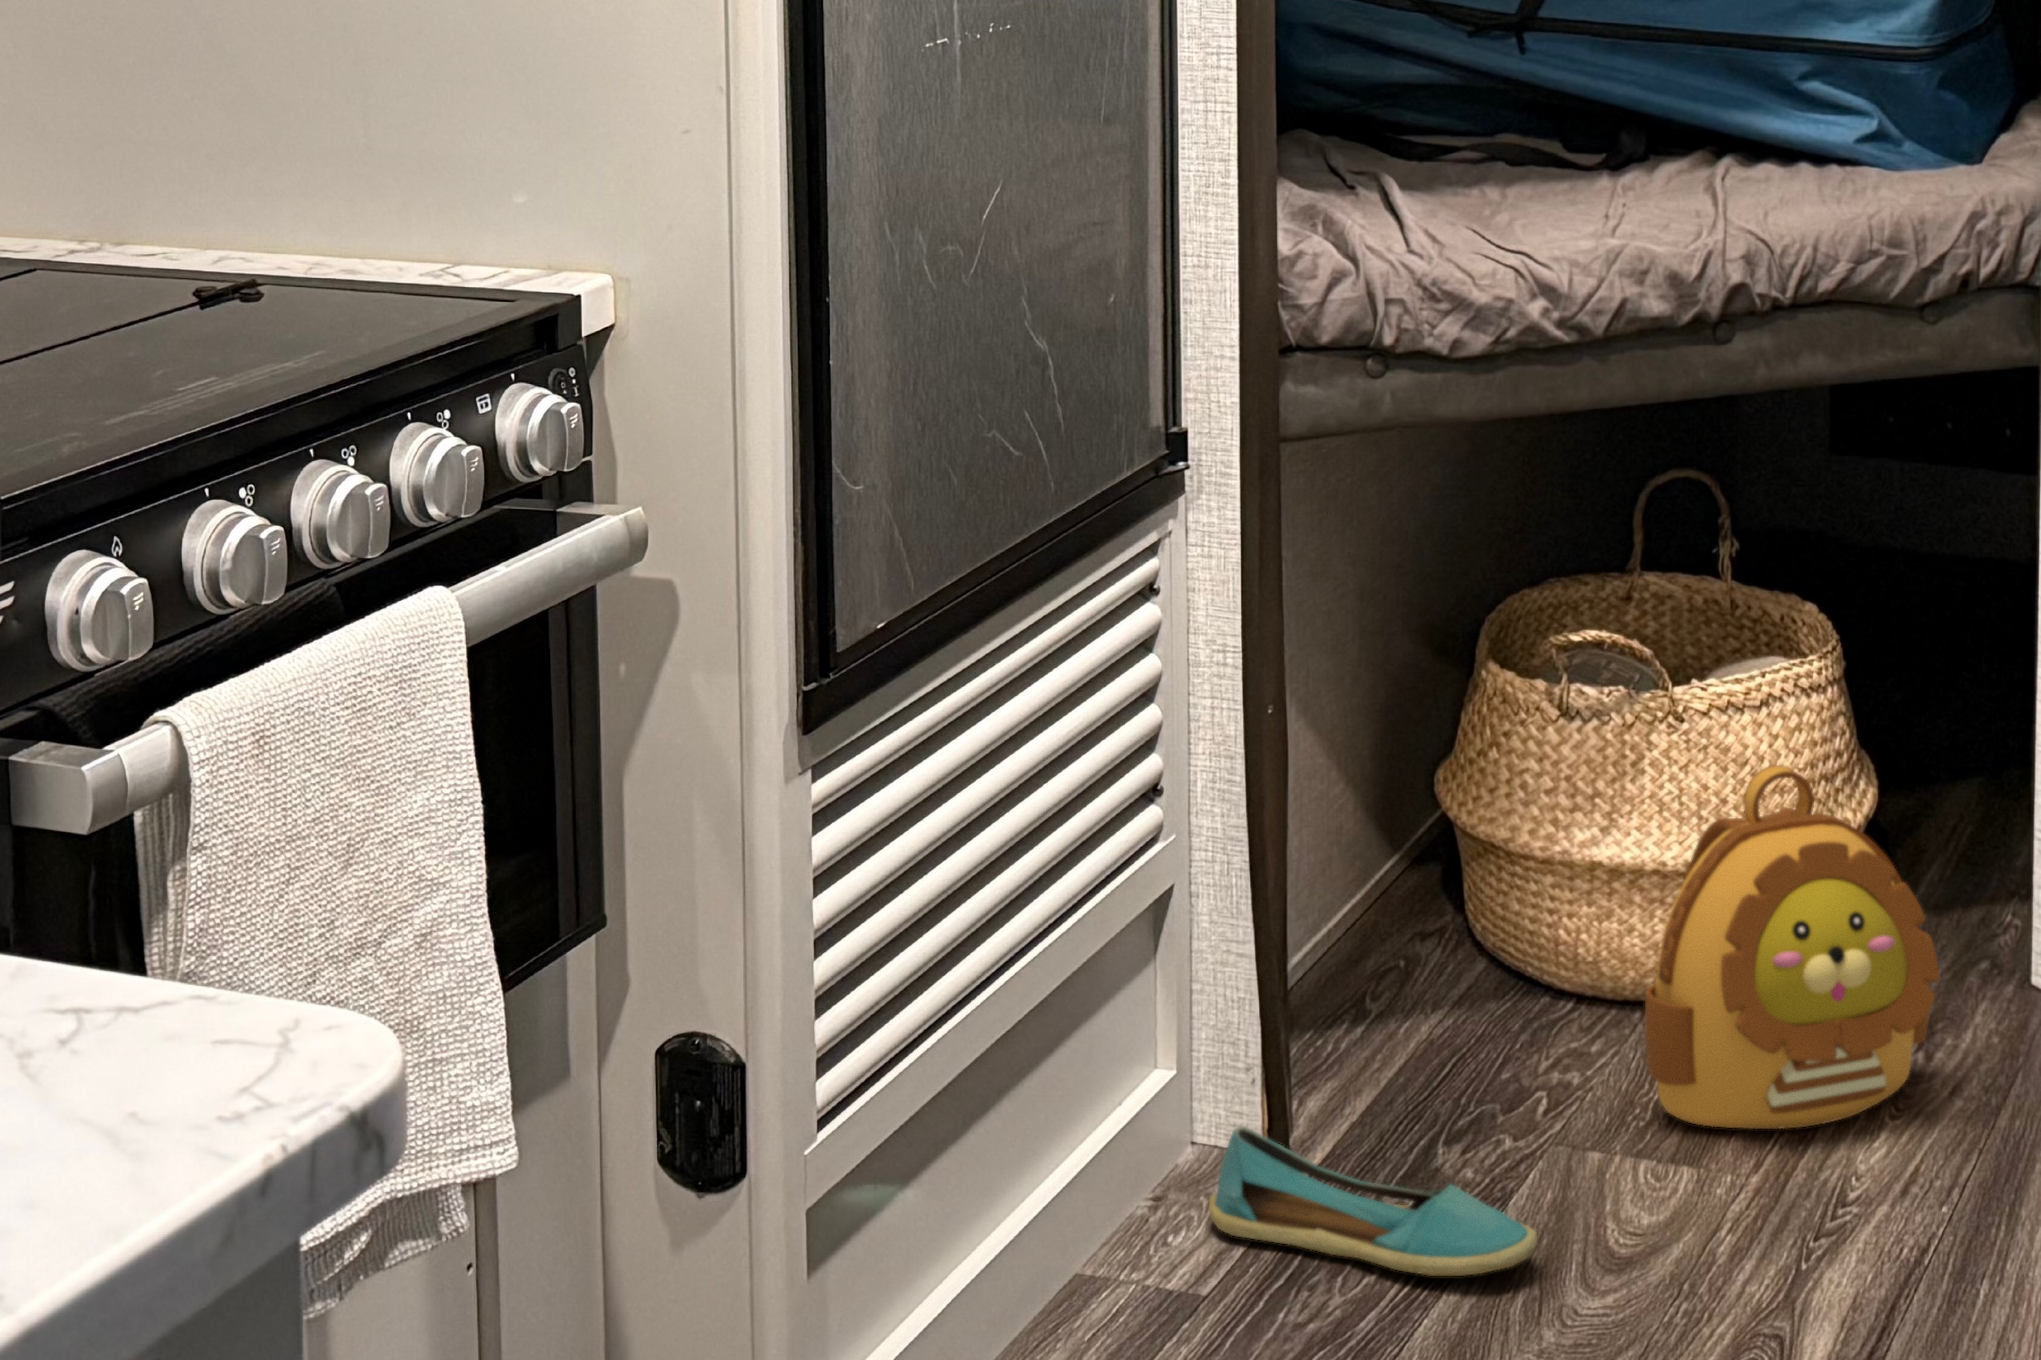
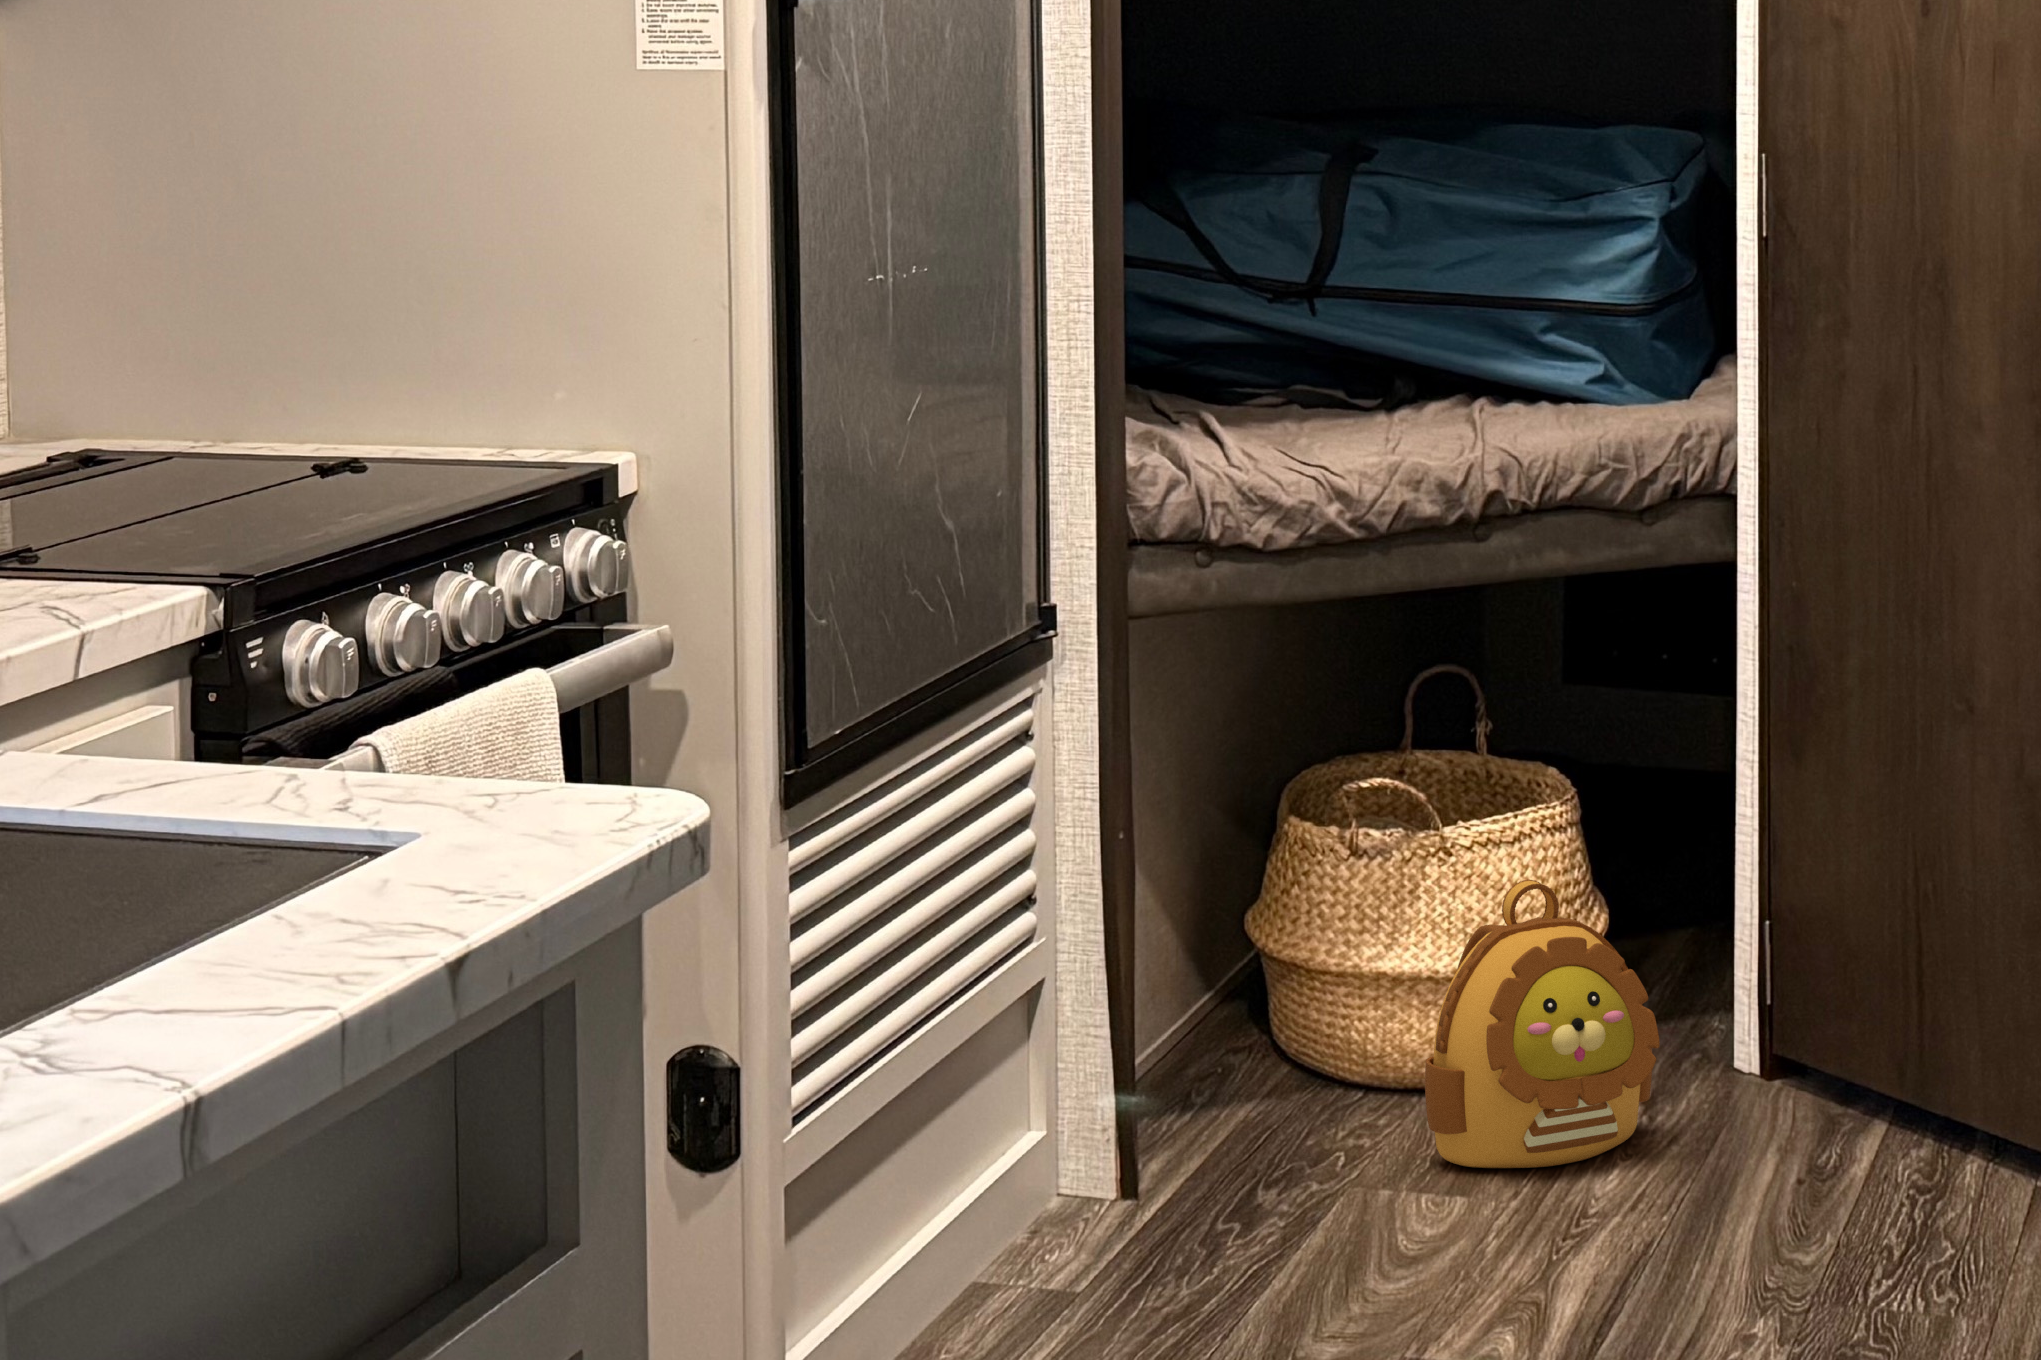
shoe: present [1209,1127,1537,1276] -> none [1081,1164,1345,1267]

